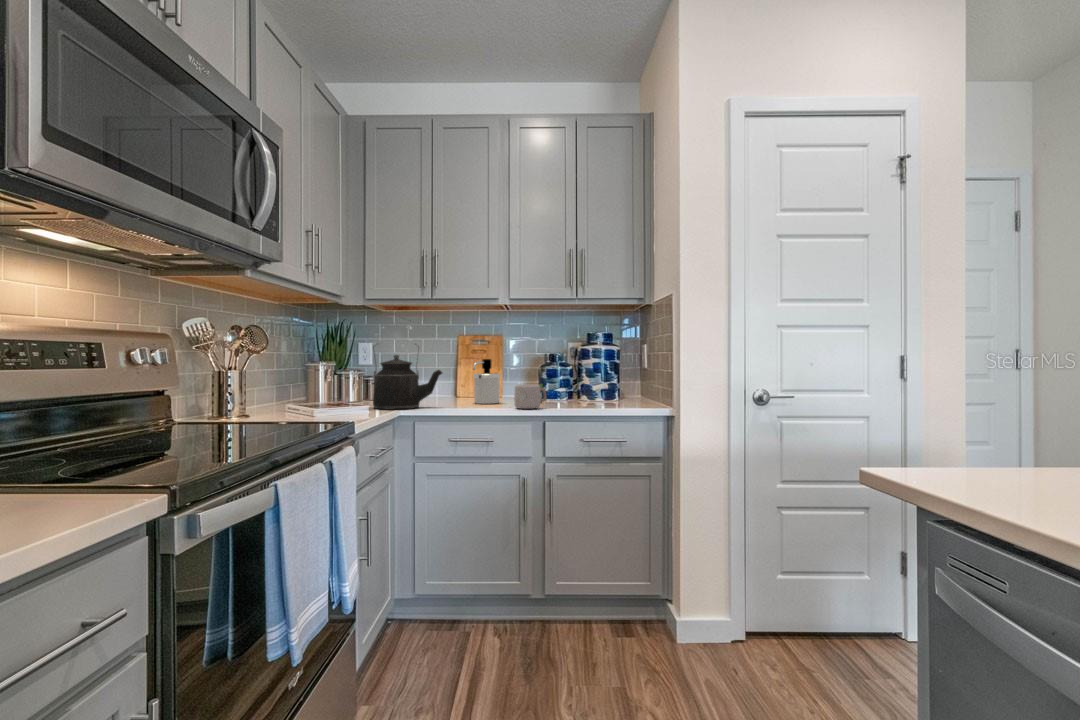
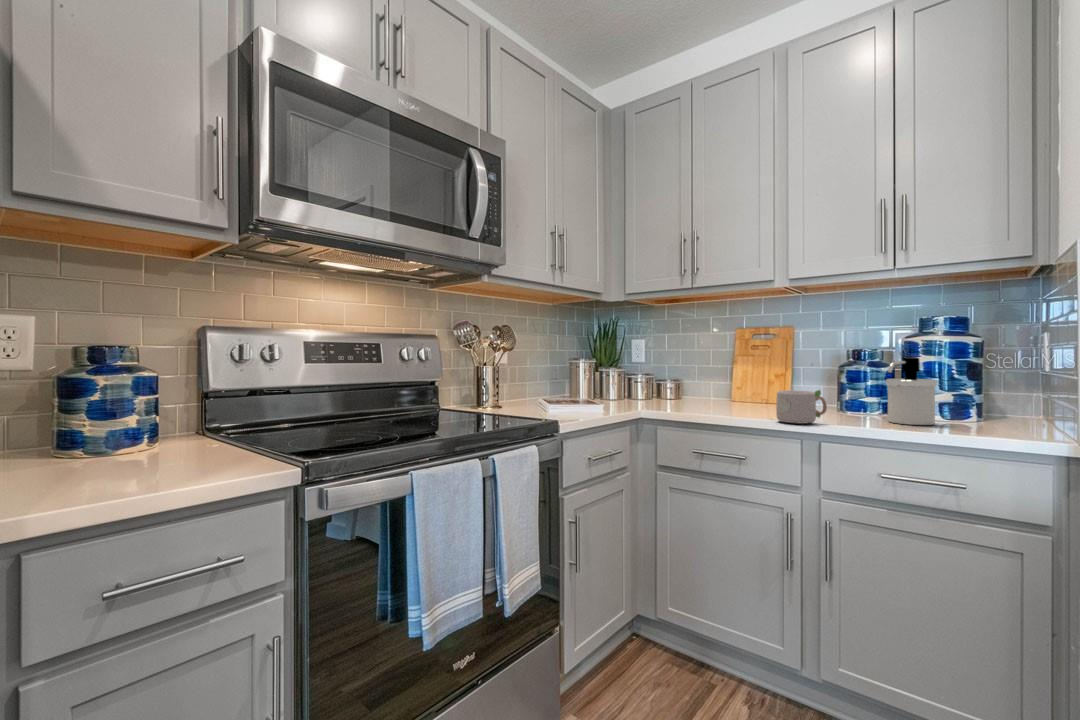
kettle: present [373,344,442,410] -> none [614,339,690,412]
soap dispenser: present [473,359,500,404] -> present [886,357,937,425]

